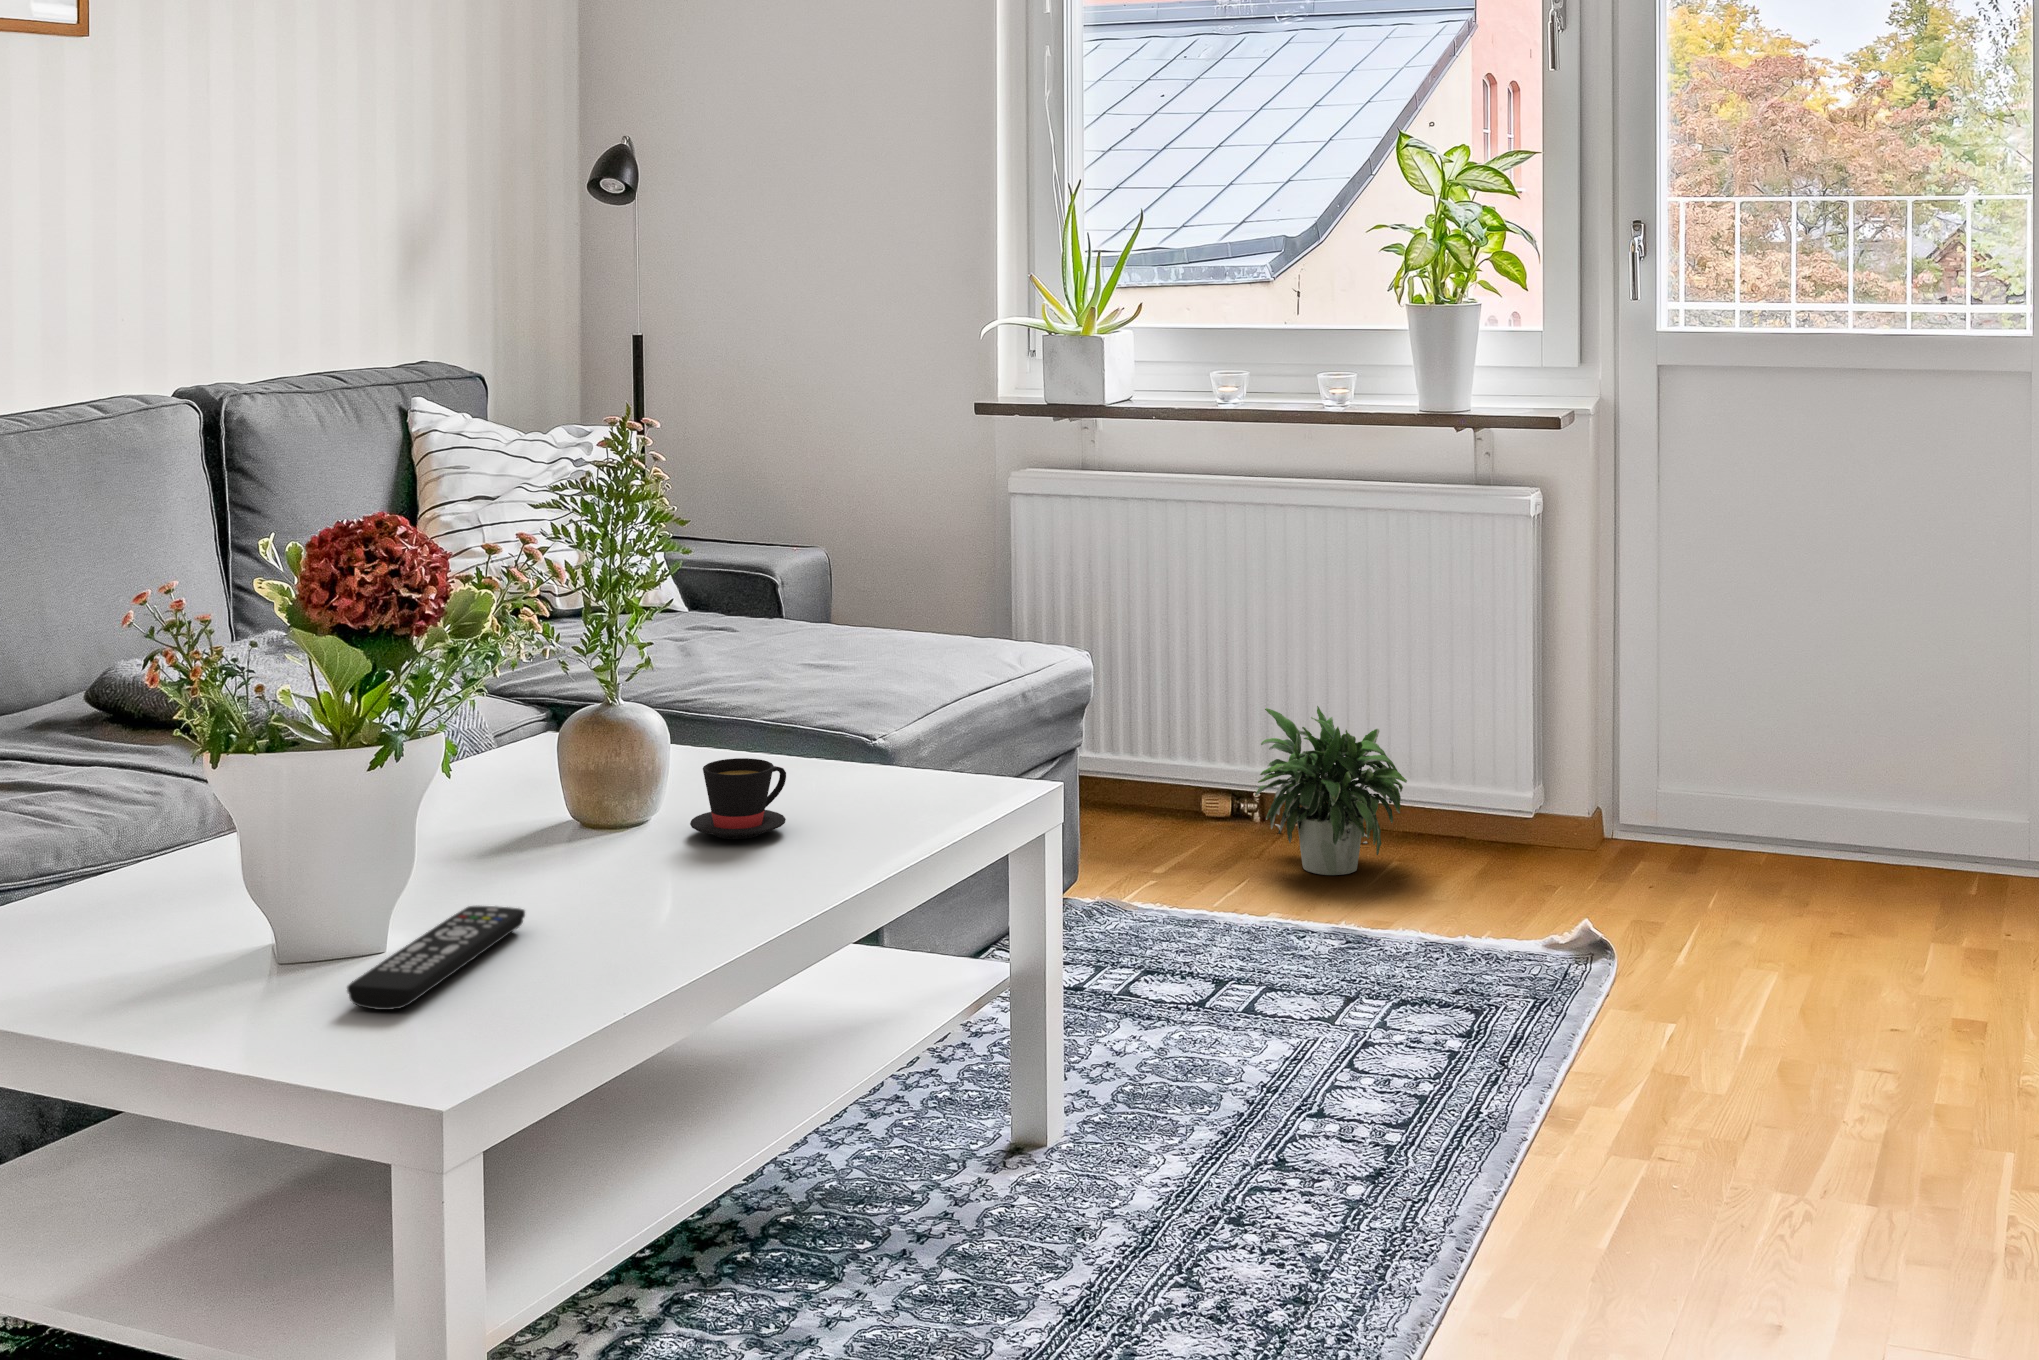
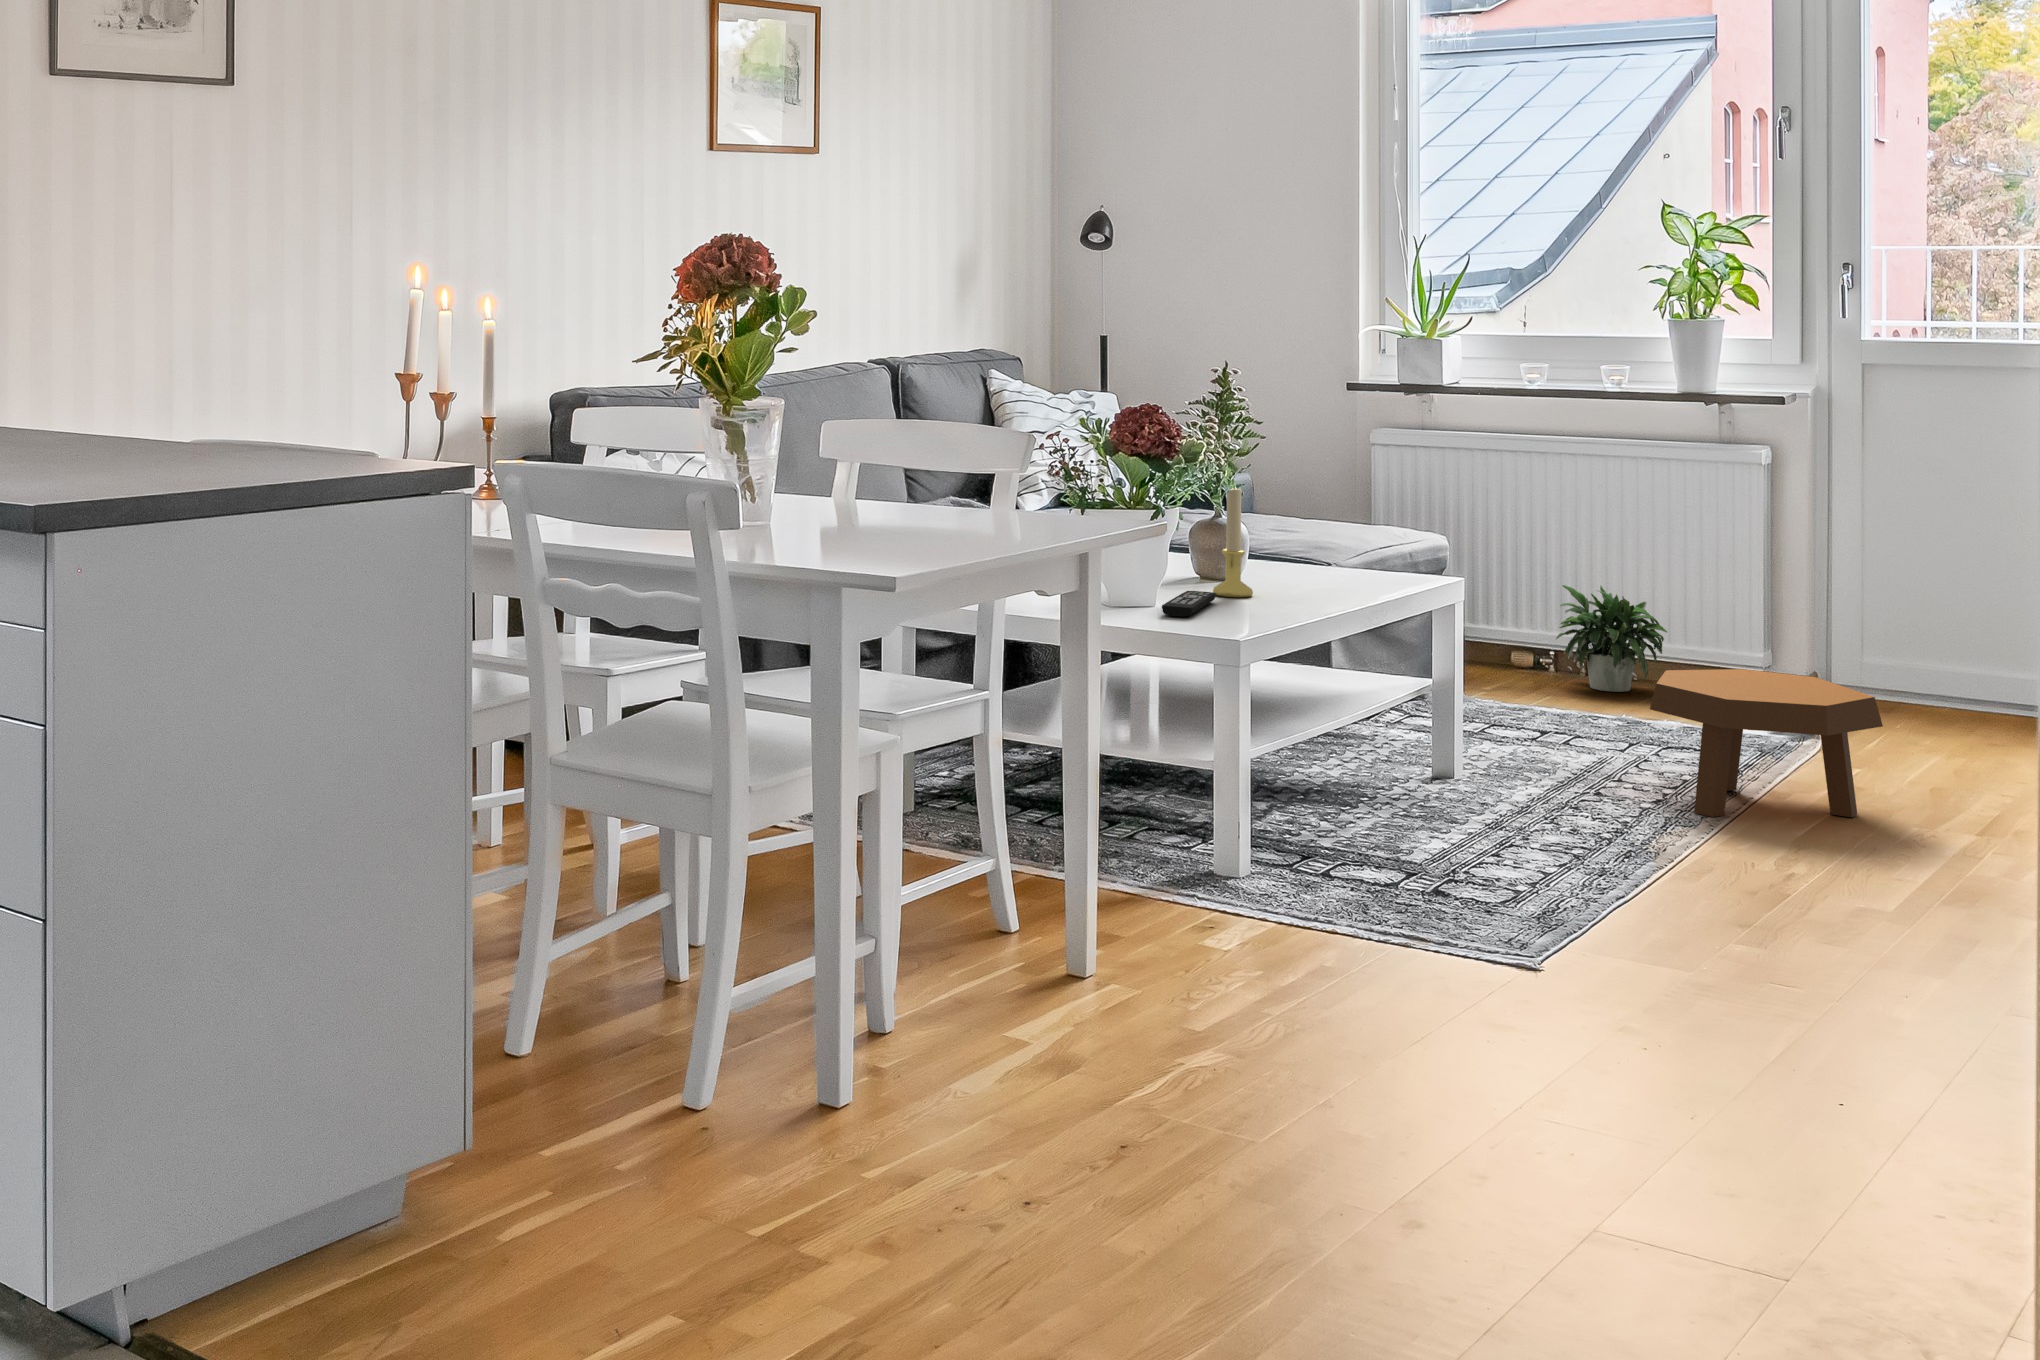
candle holder: none [545,661,627,905] -> present [1213,486,1253,597]
teacup: present [690,758,786,839] -> none [1266,547,1316,584]
footstool: none [1376,920,1754,1257] -> present [1650,669,1883,817]

